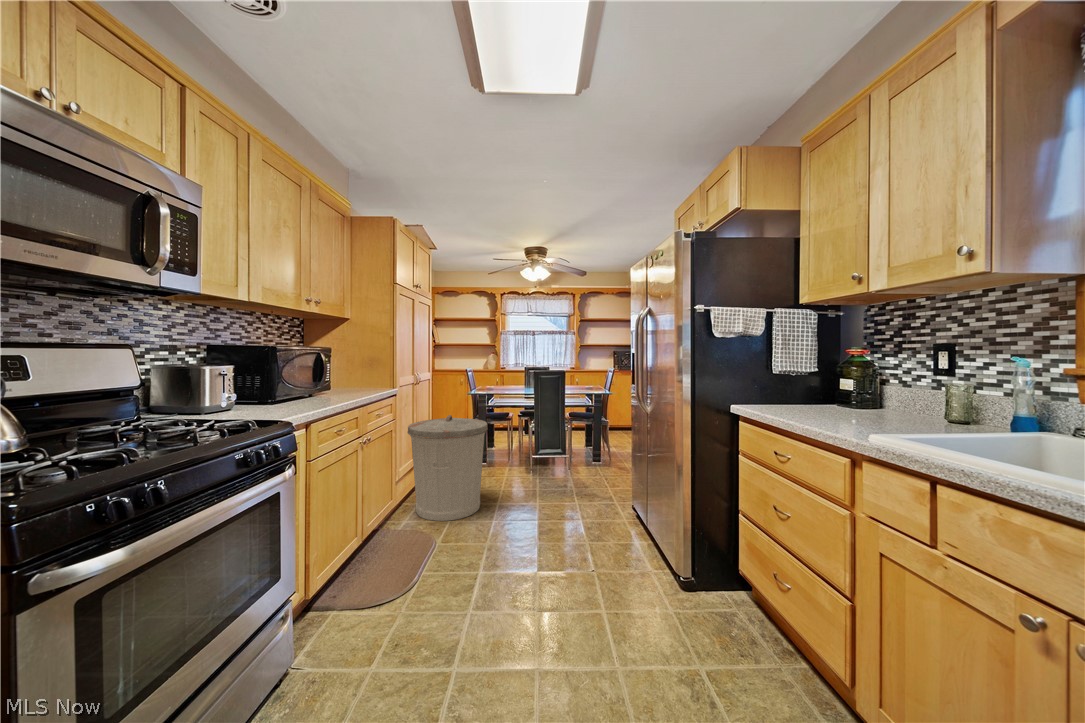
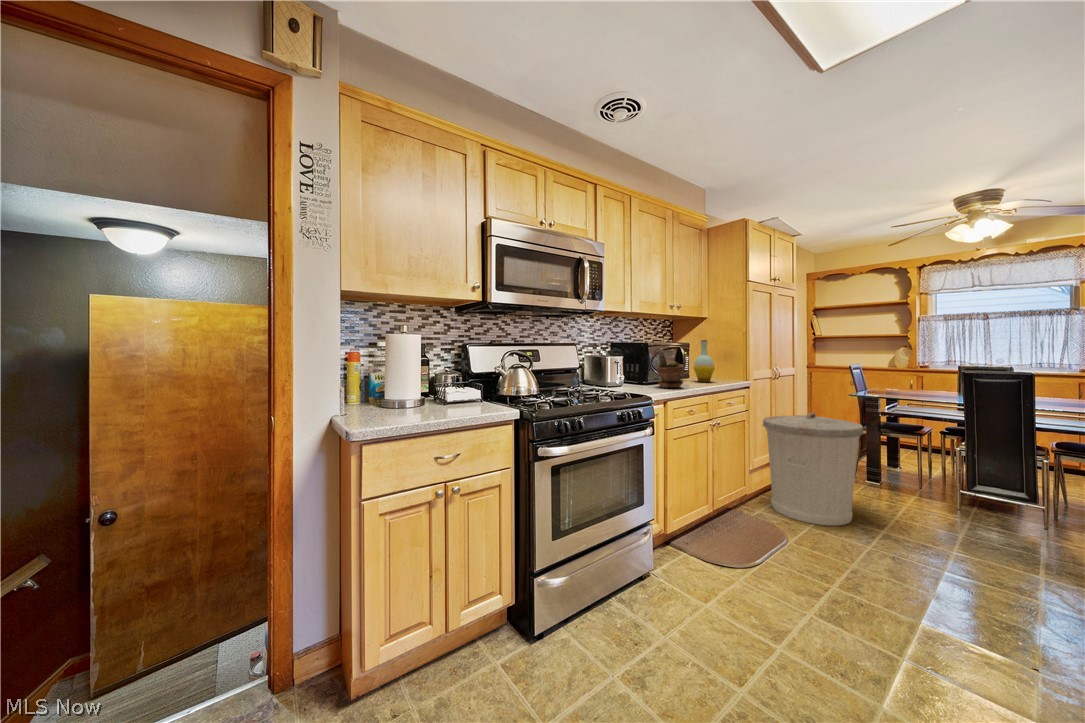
bottle: none [335,344,361,394] -> present [694,340,715,382]
potted plant: none [290,354,328,406] -> present [657,348,683,388]

